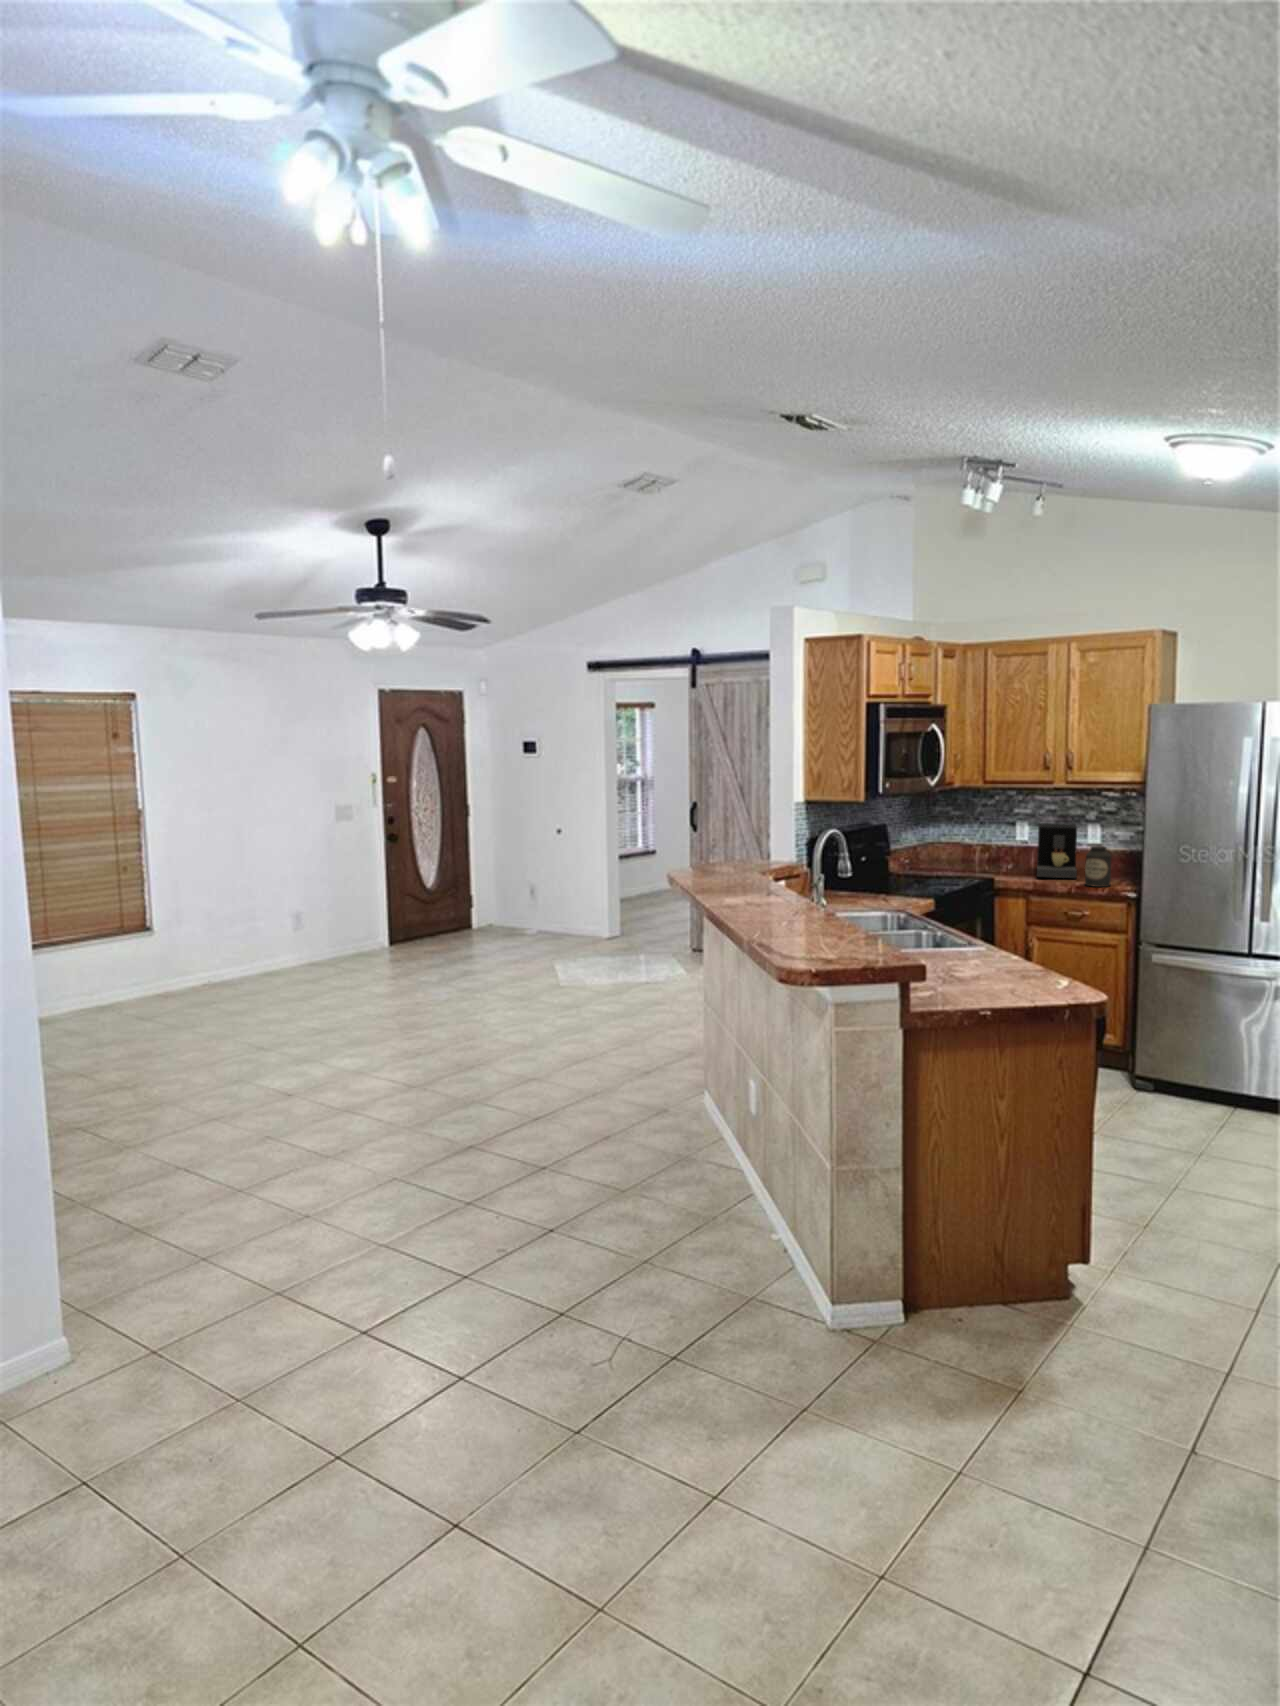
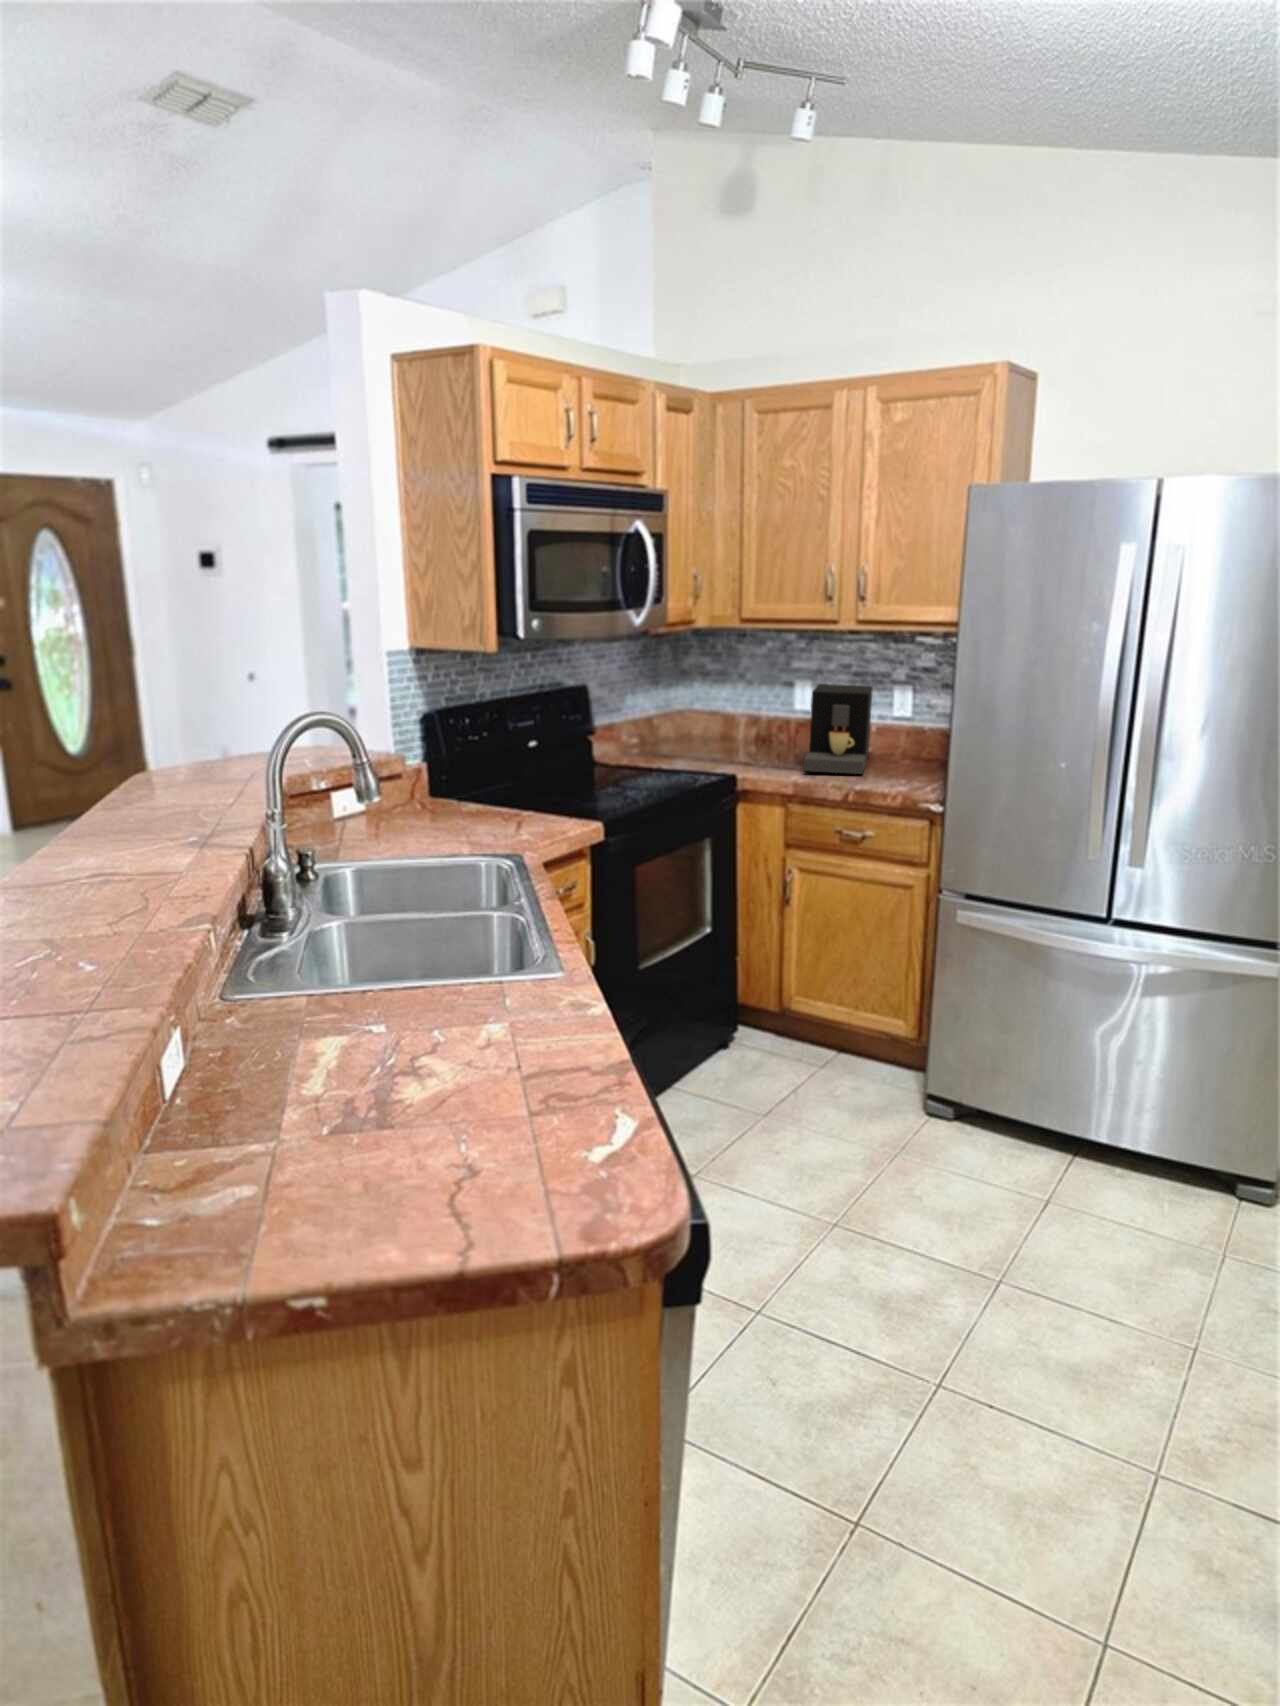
canister: present [1085,846,1111,887] -> none [869,725,911,792]

